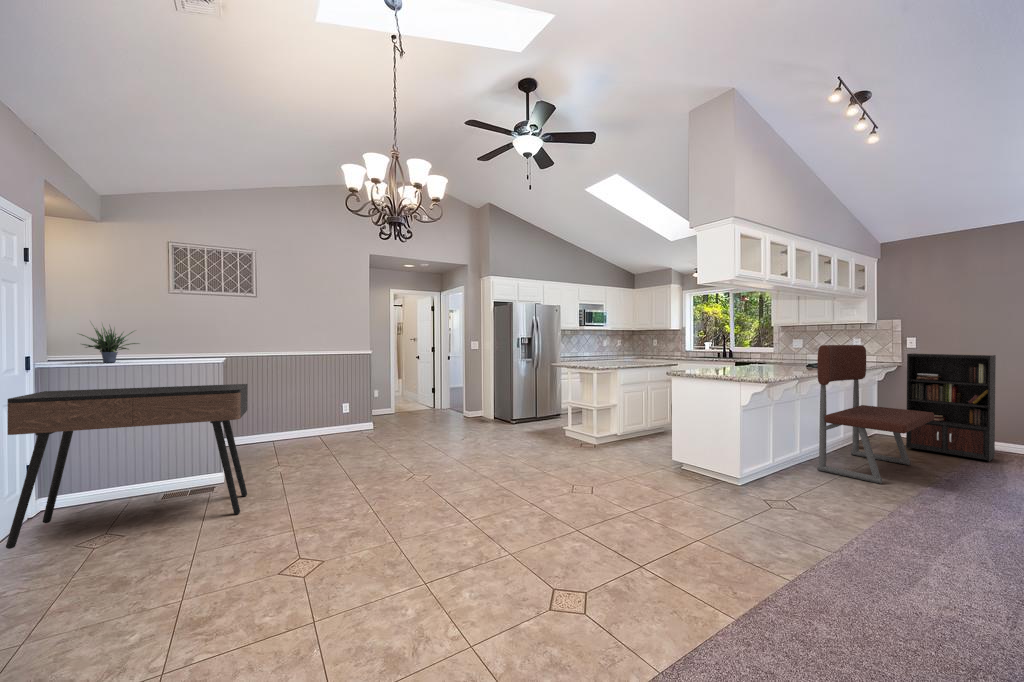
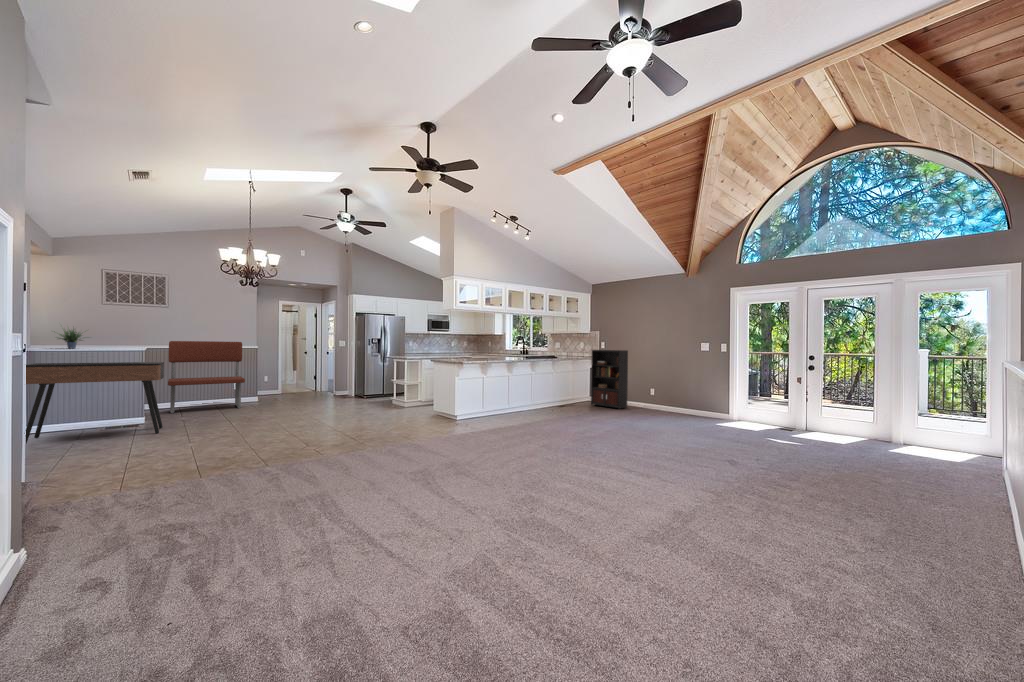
bench: present [817,345,934,484] -> present [168,341,245,413]

